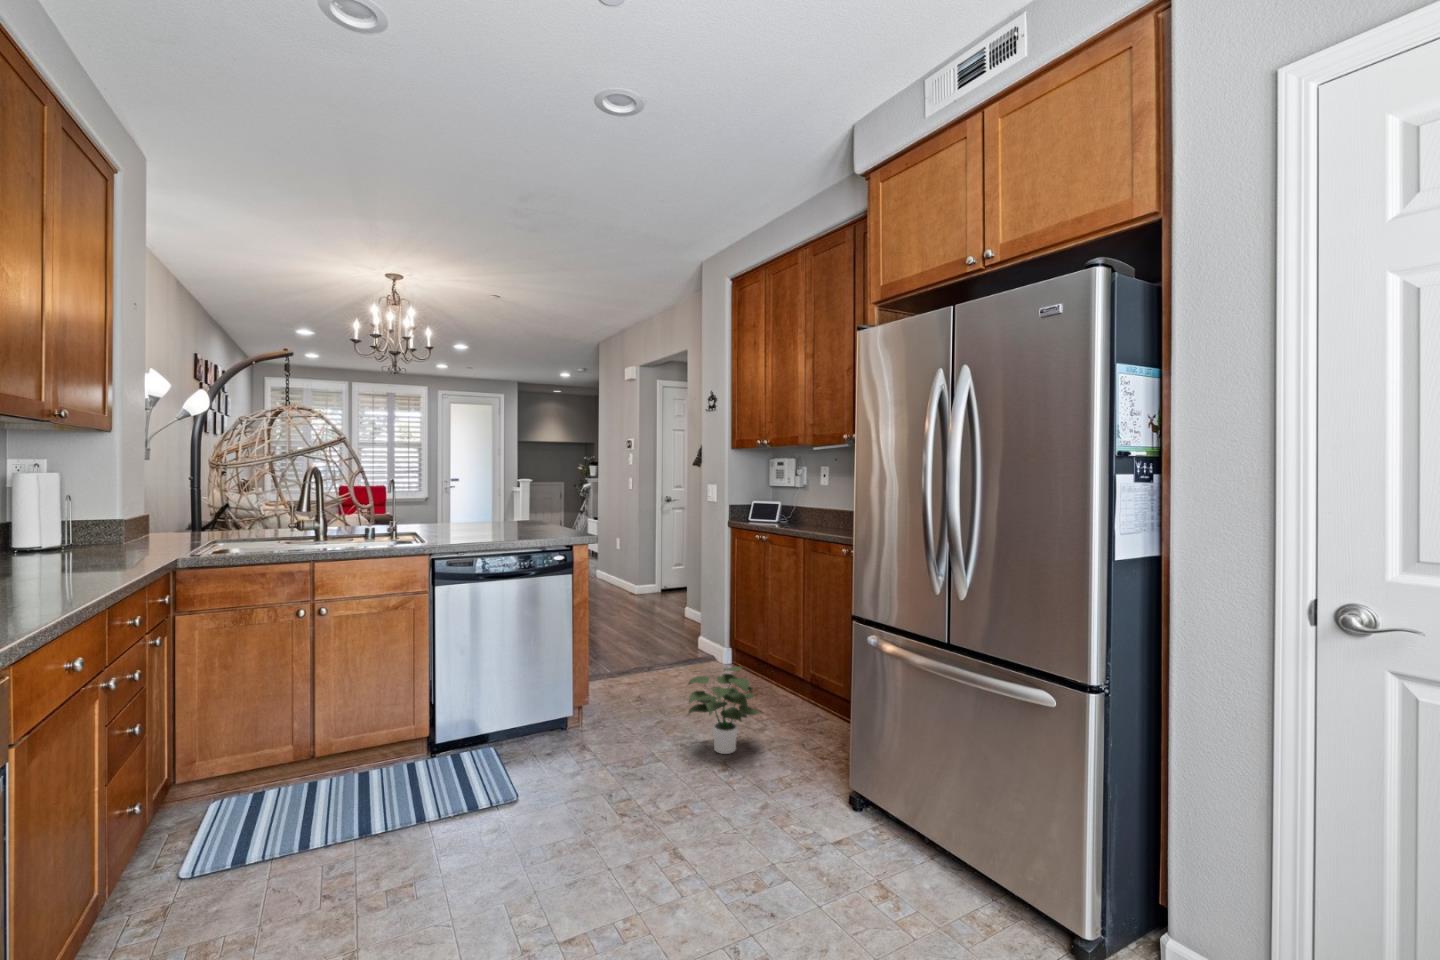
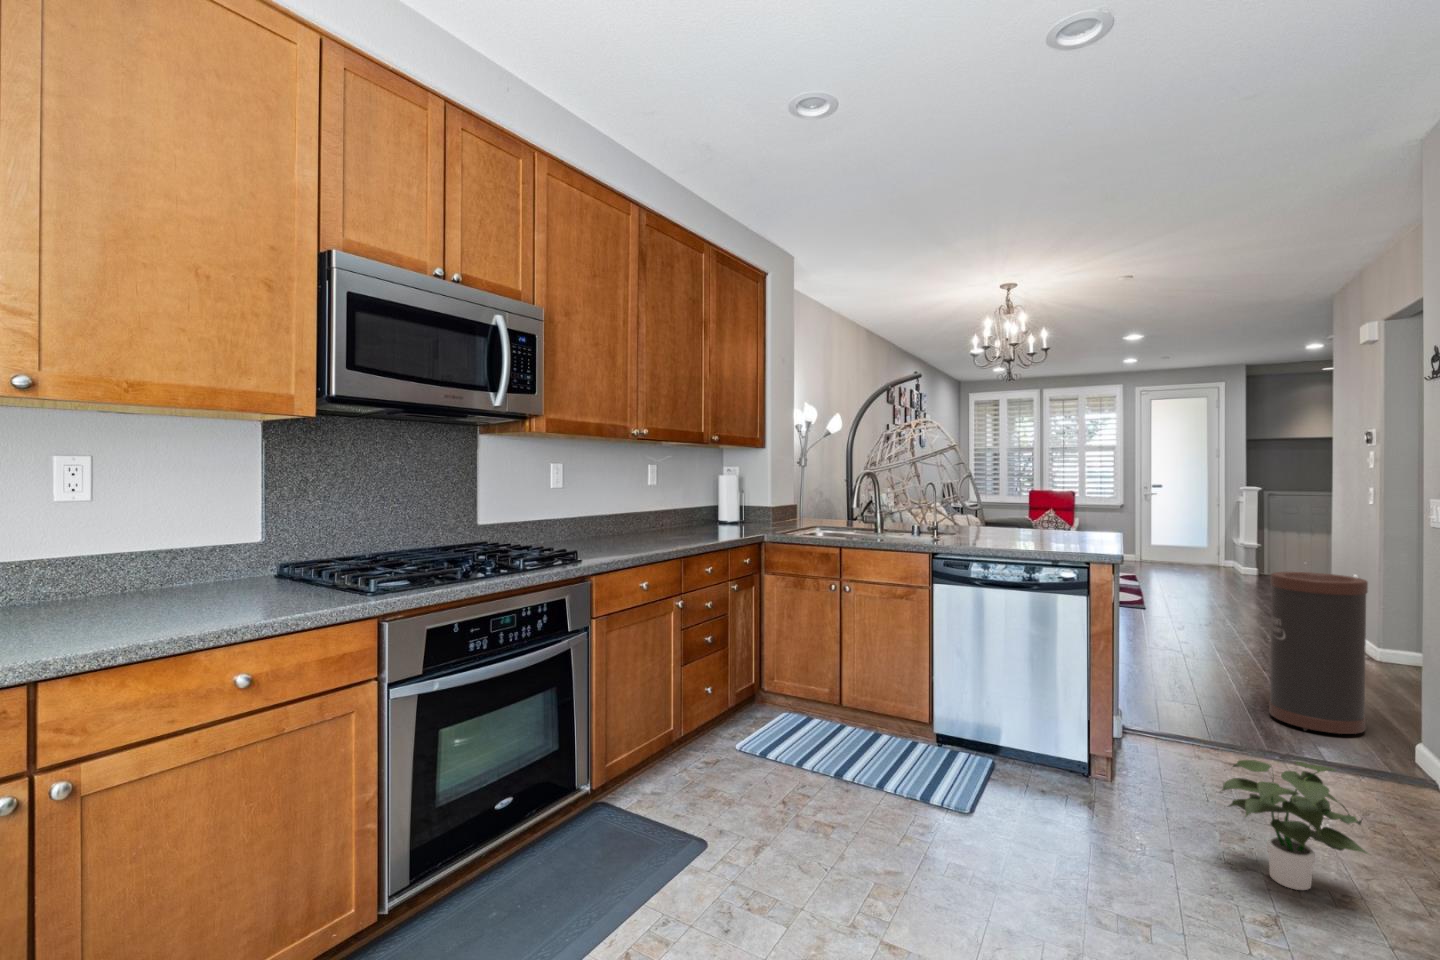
trash can: none [626,541,678,653] -> present [1269,572,1368,734]

